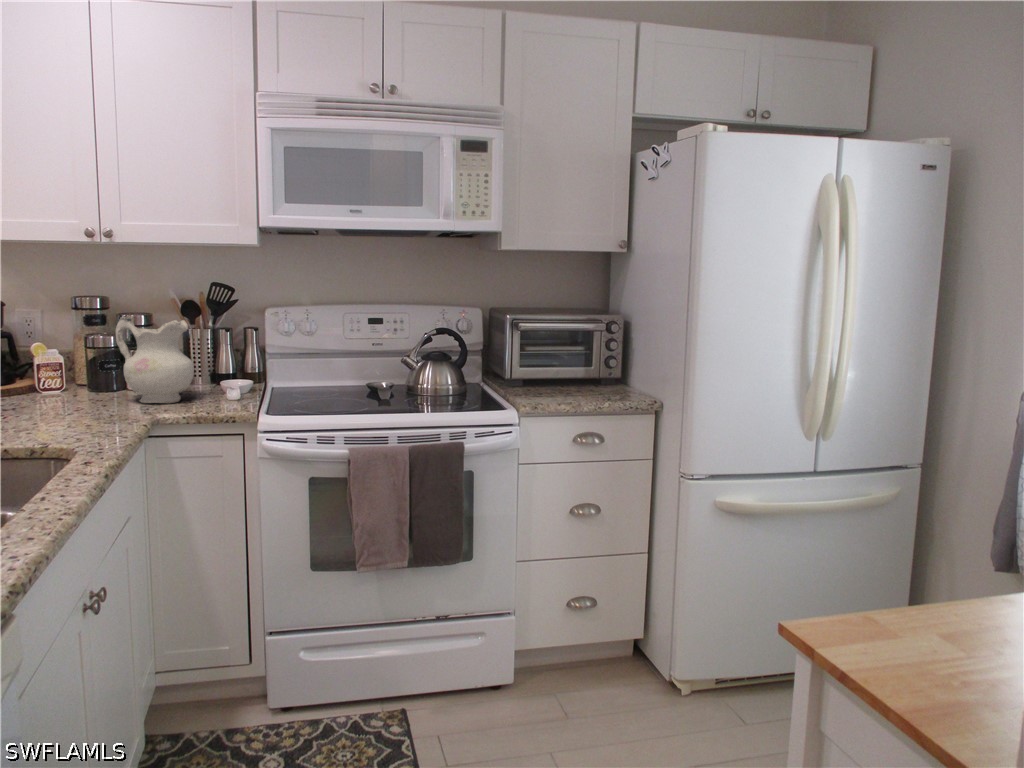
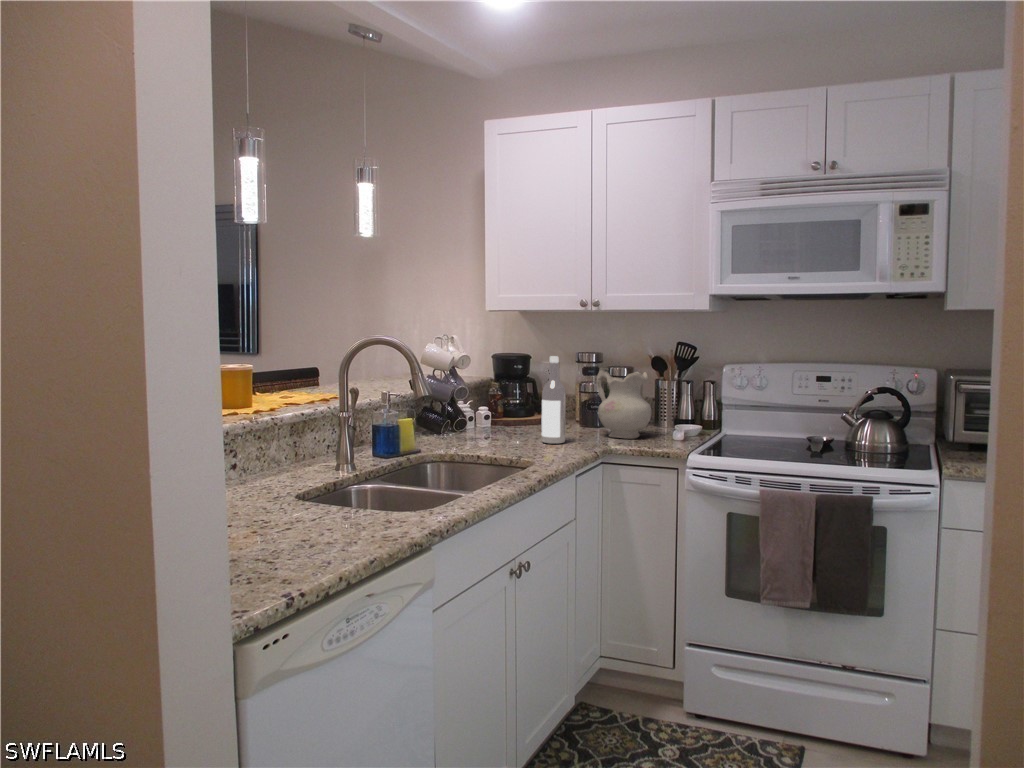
wine bottle: none [48,304,88,421] -> present [542,356,566,444]

